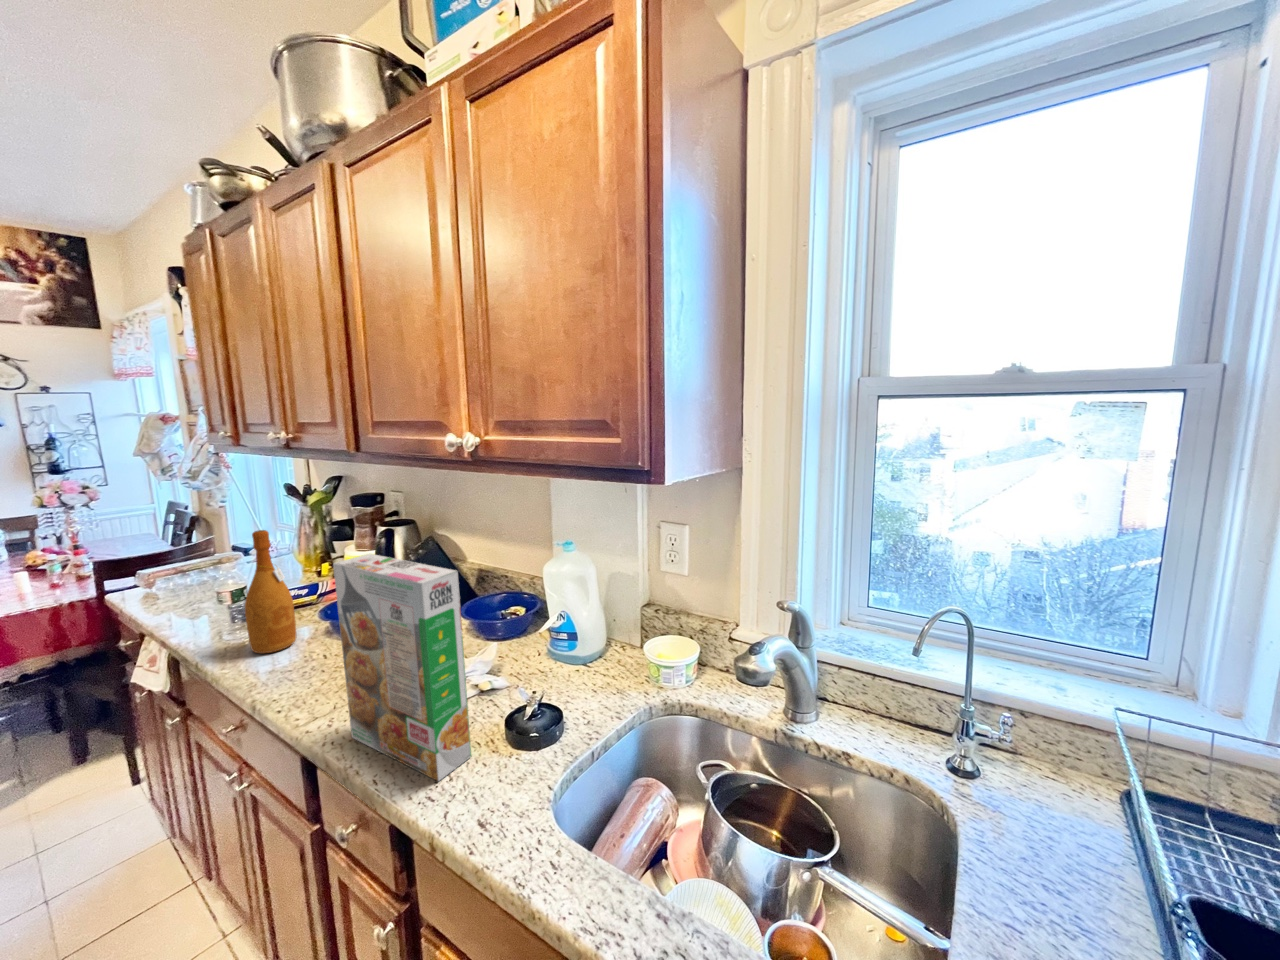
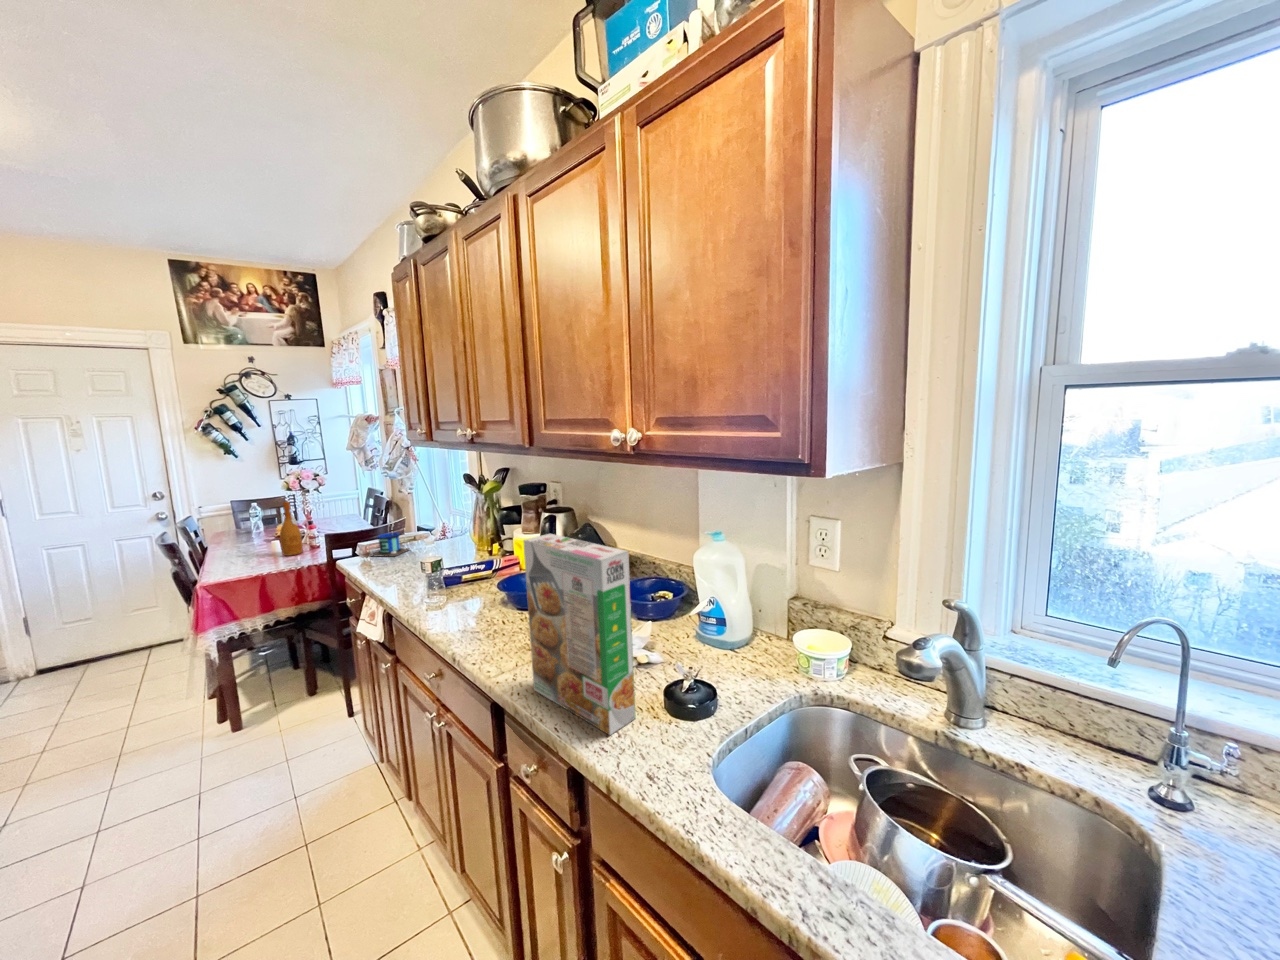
wine bottle: present [245,530,296,653] -> present [280,501,303,556]
mug: none [156,533,215,587] -> present [370,523,410,557]

